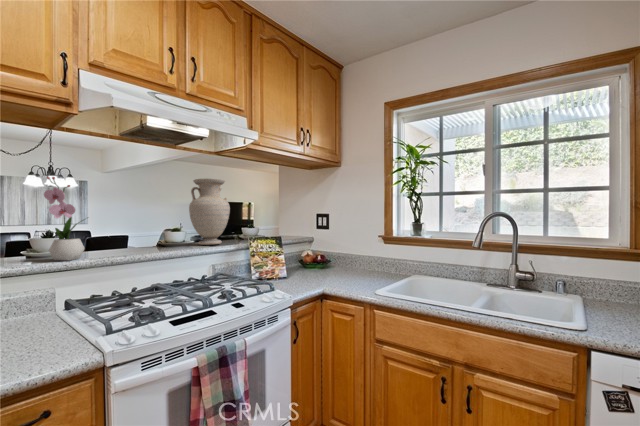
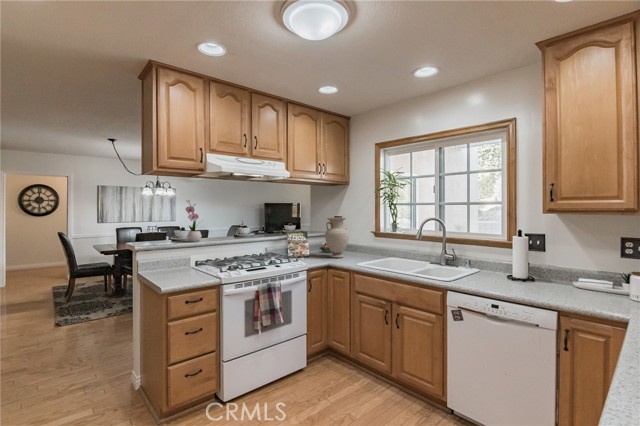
vase: present [189,178,230,245] -> present [325,217,349,258]

